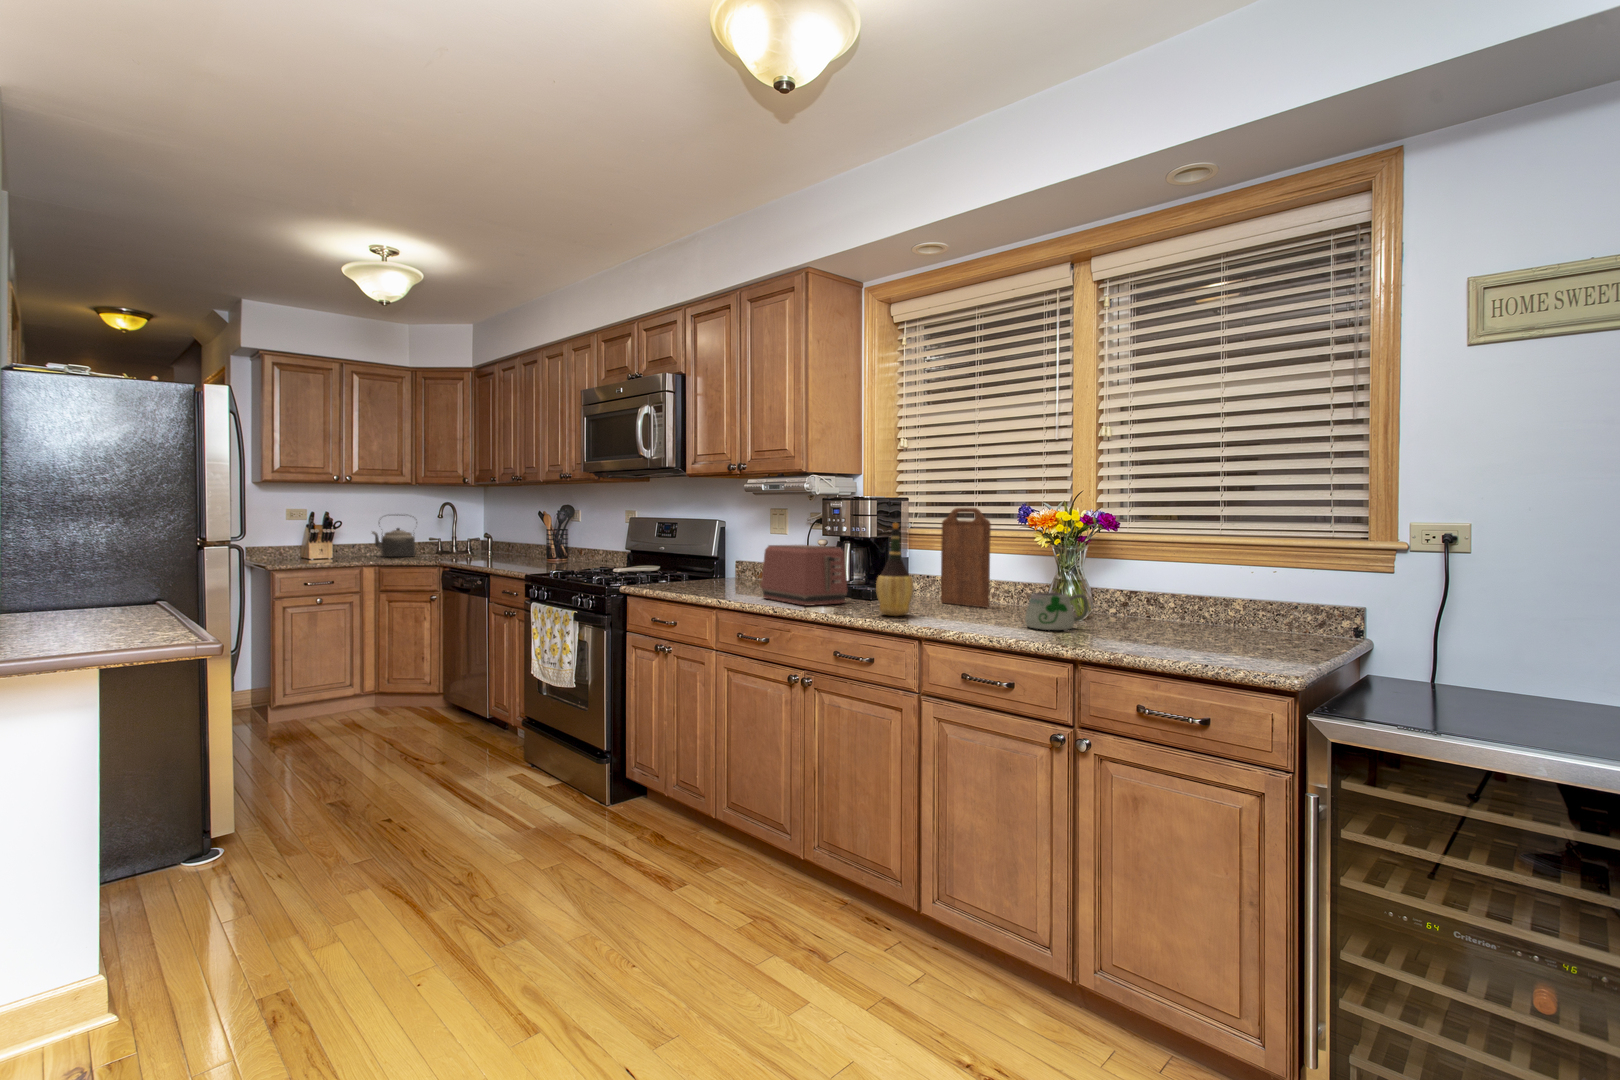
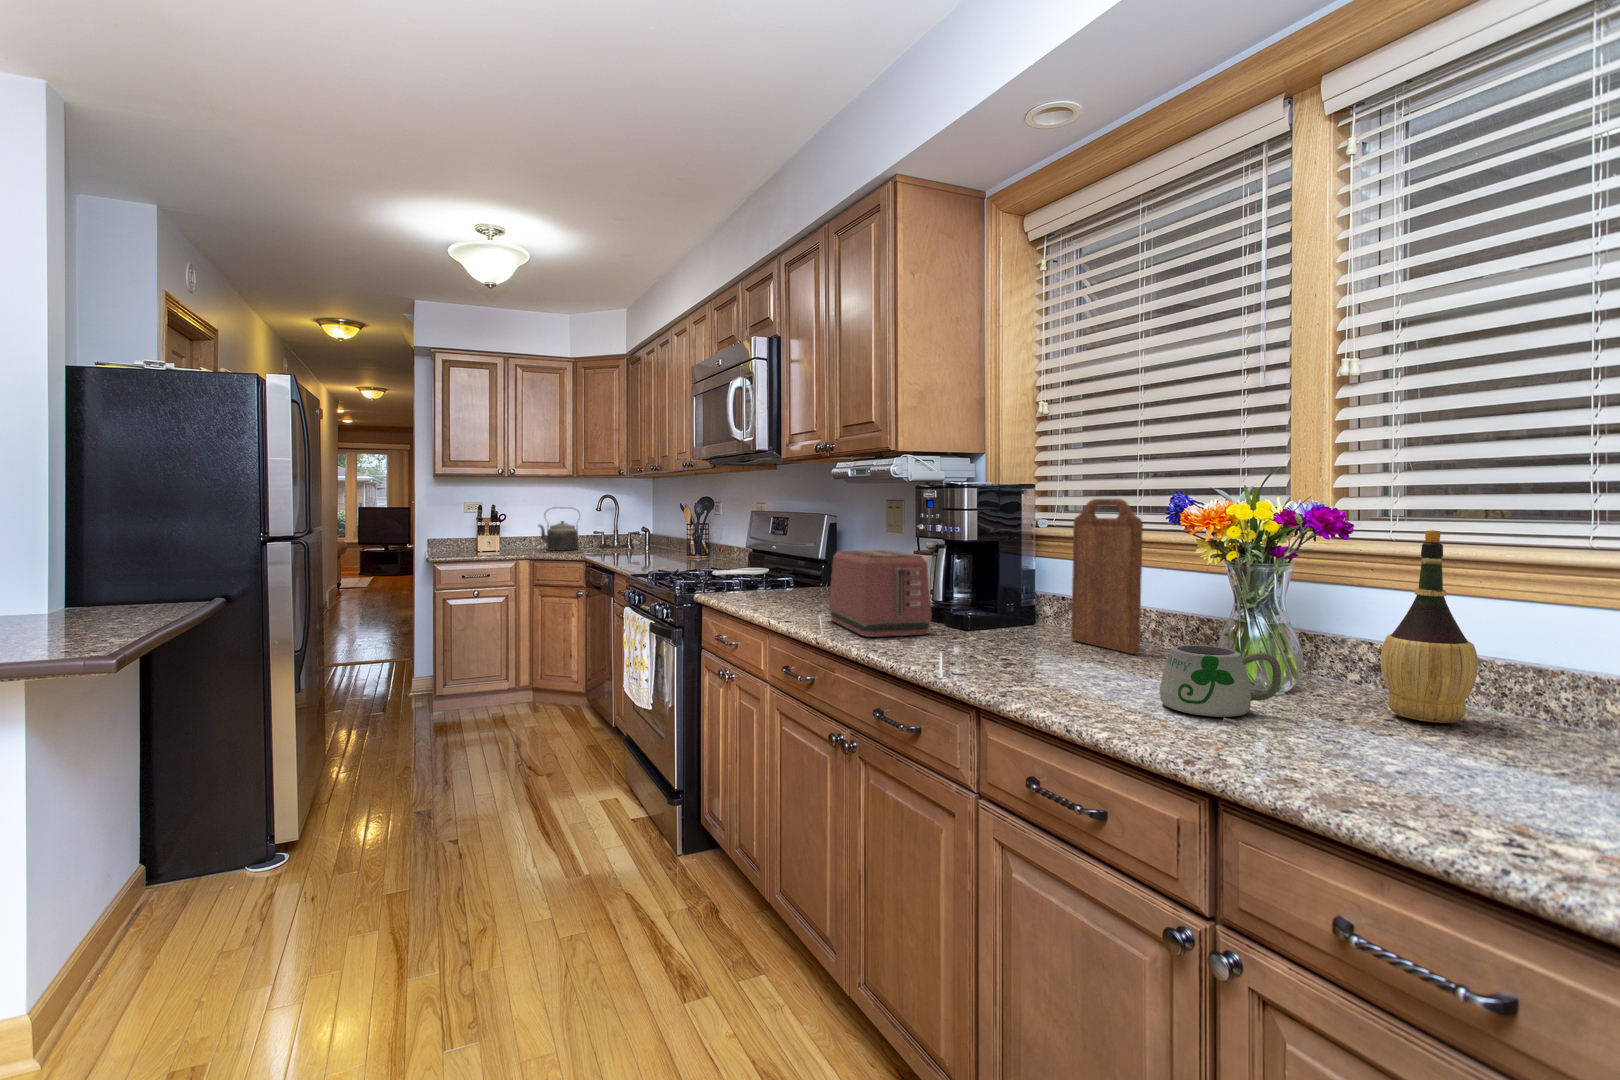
wine bottle: present [876,523,913,616] -> present [1381,530,1478,723]

